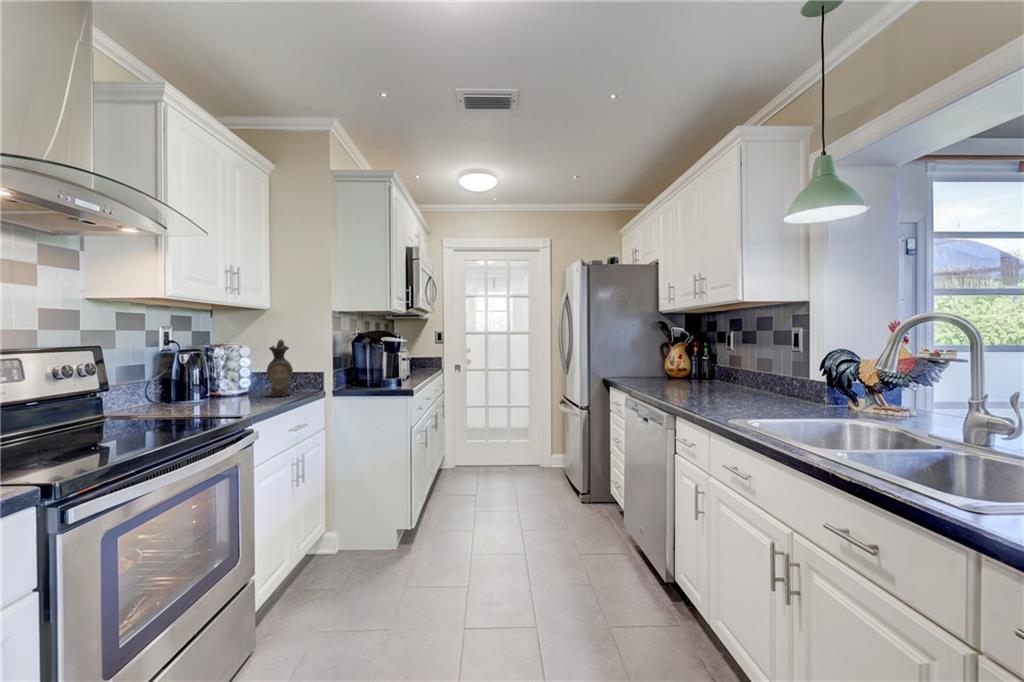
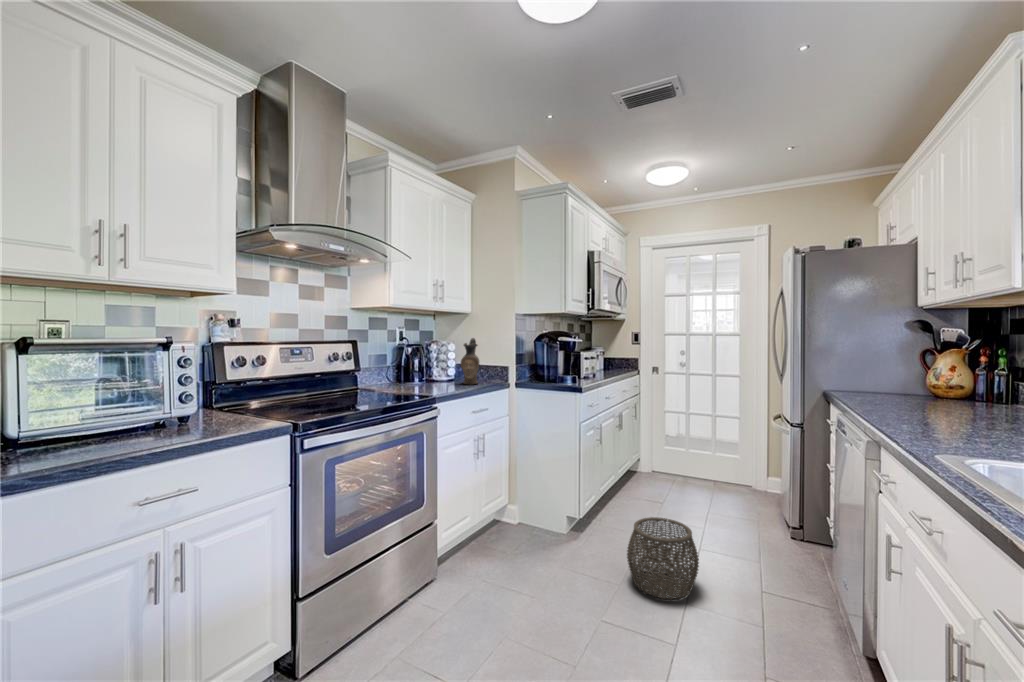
woven basket: none [476,507,541,587] -> present [627,517,699,600]

